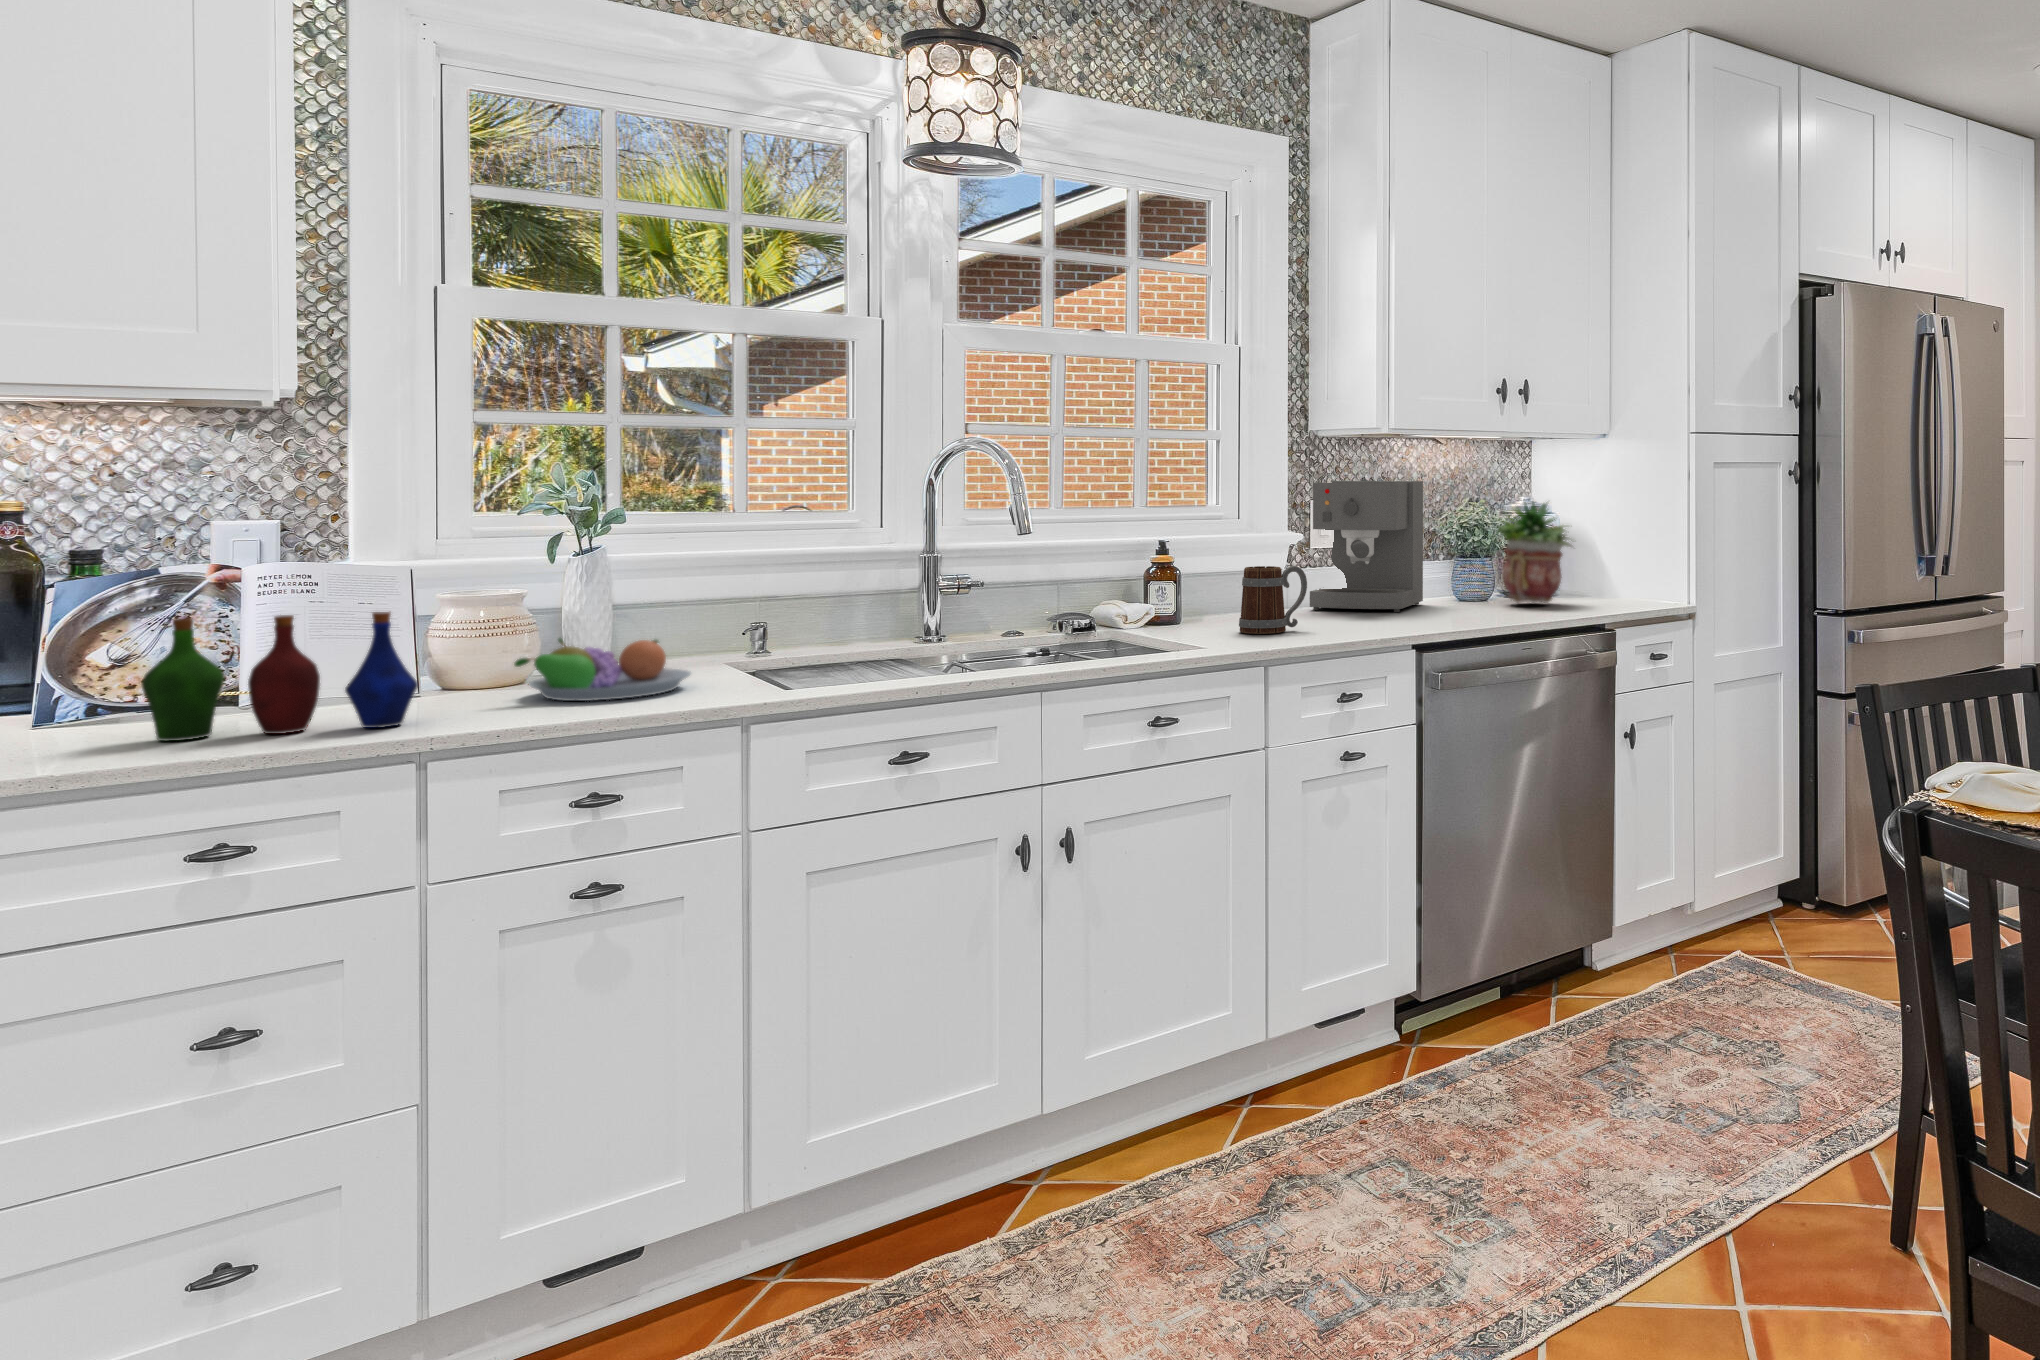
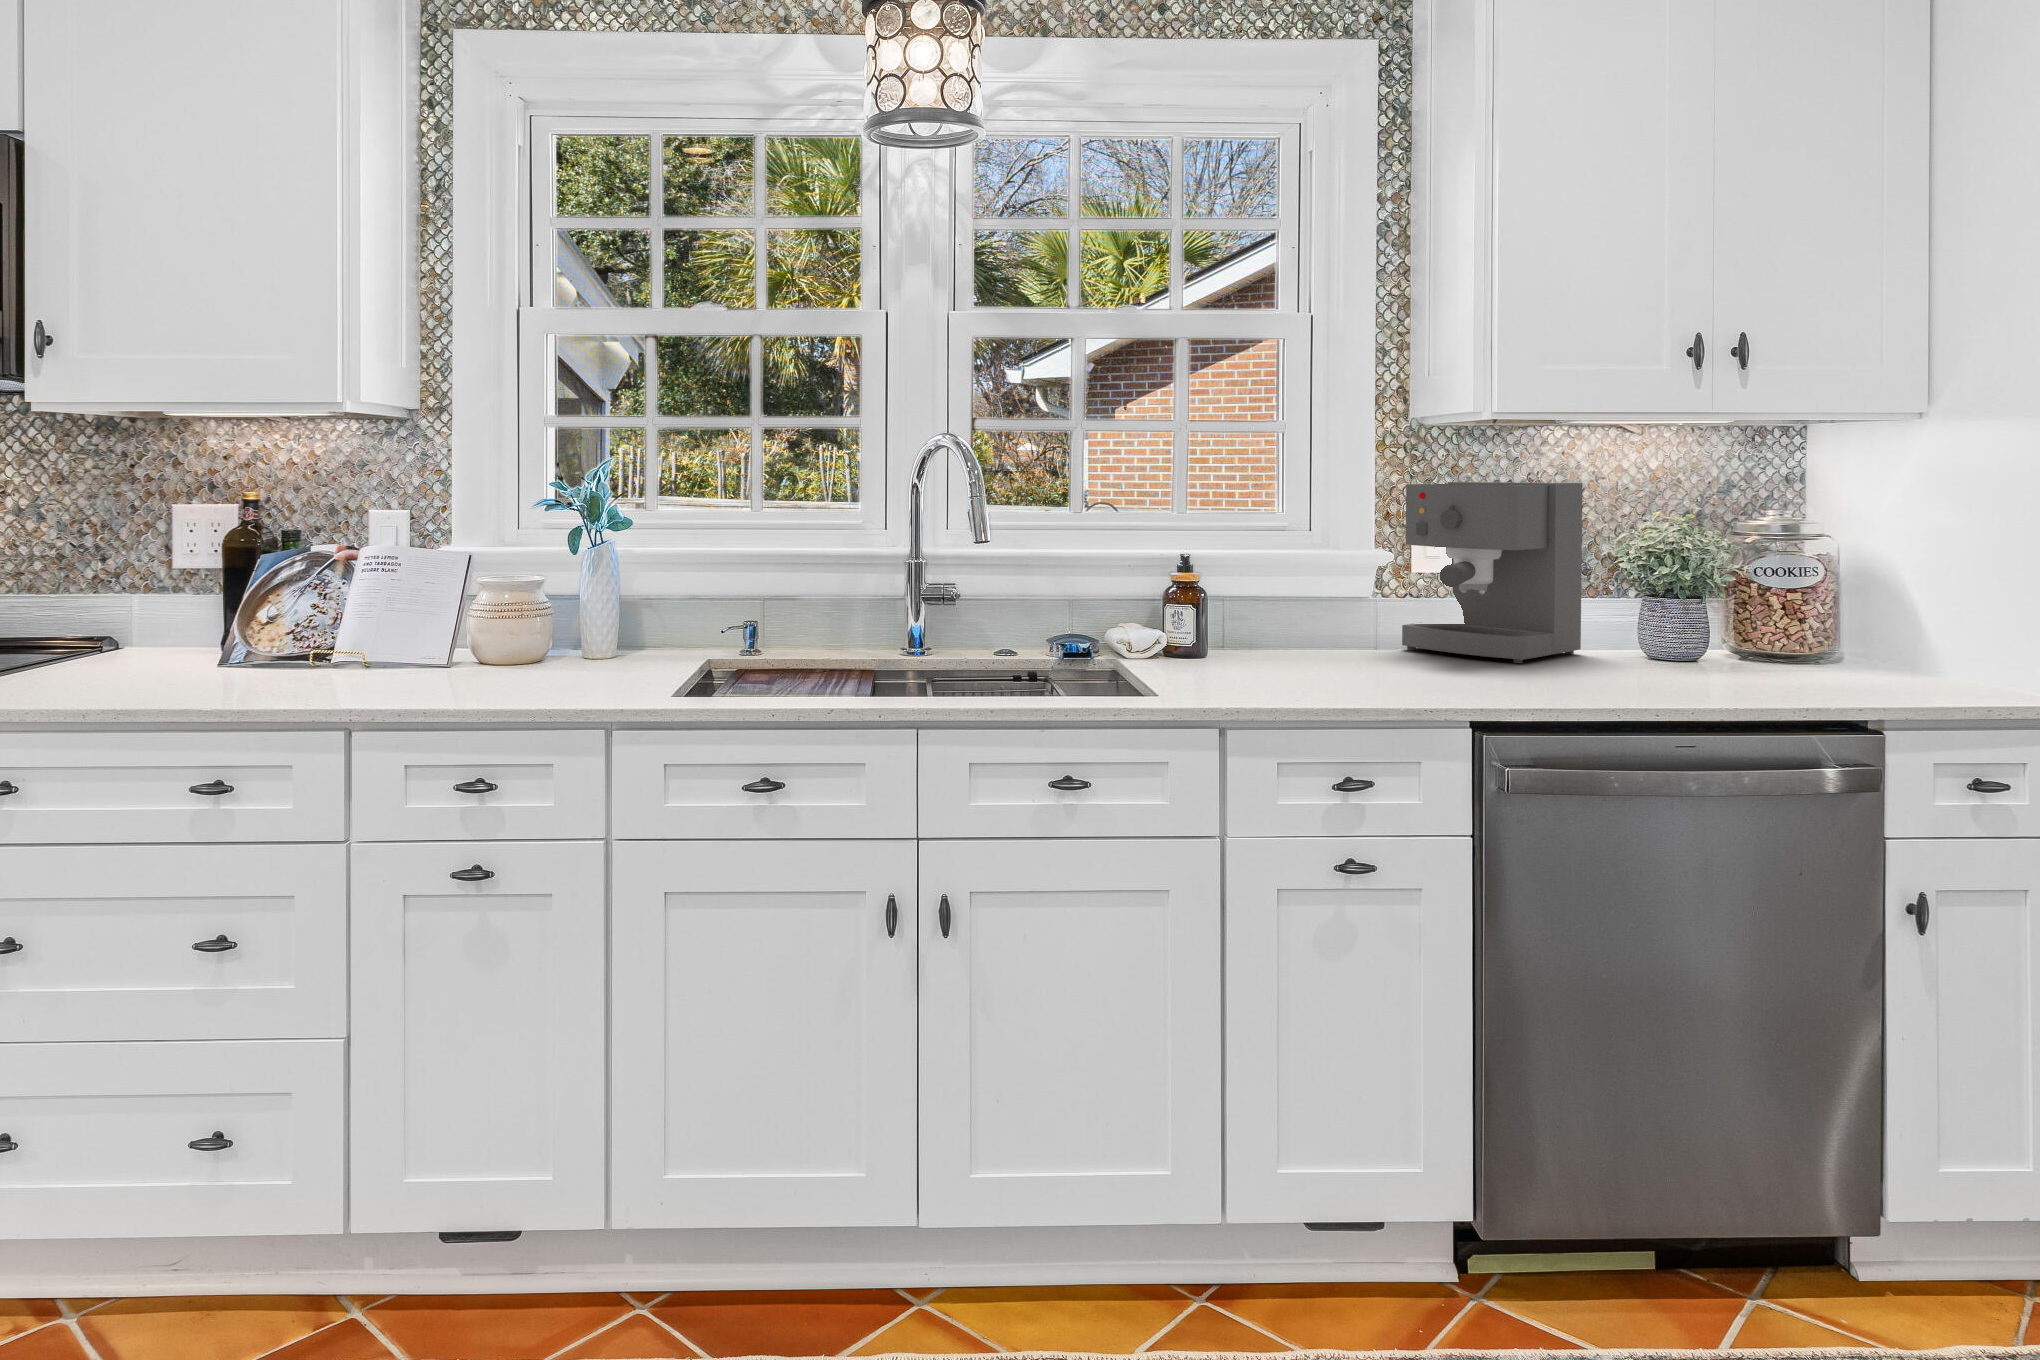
potted plant: present [1498,502,1572,603] -> none [1689,508,1848,670]
mug: present [1239,566,1307,634] -> none [1245,591,1338,680]
bottle: present [141,612,418,741] -> none [207,589,371,695]
fruit bowl: present [515,638,691,701] -> none [467,623,619,688]

